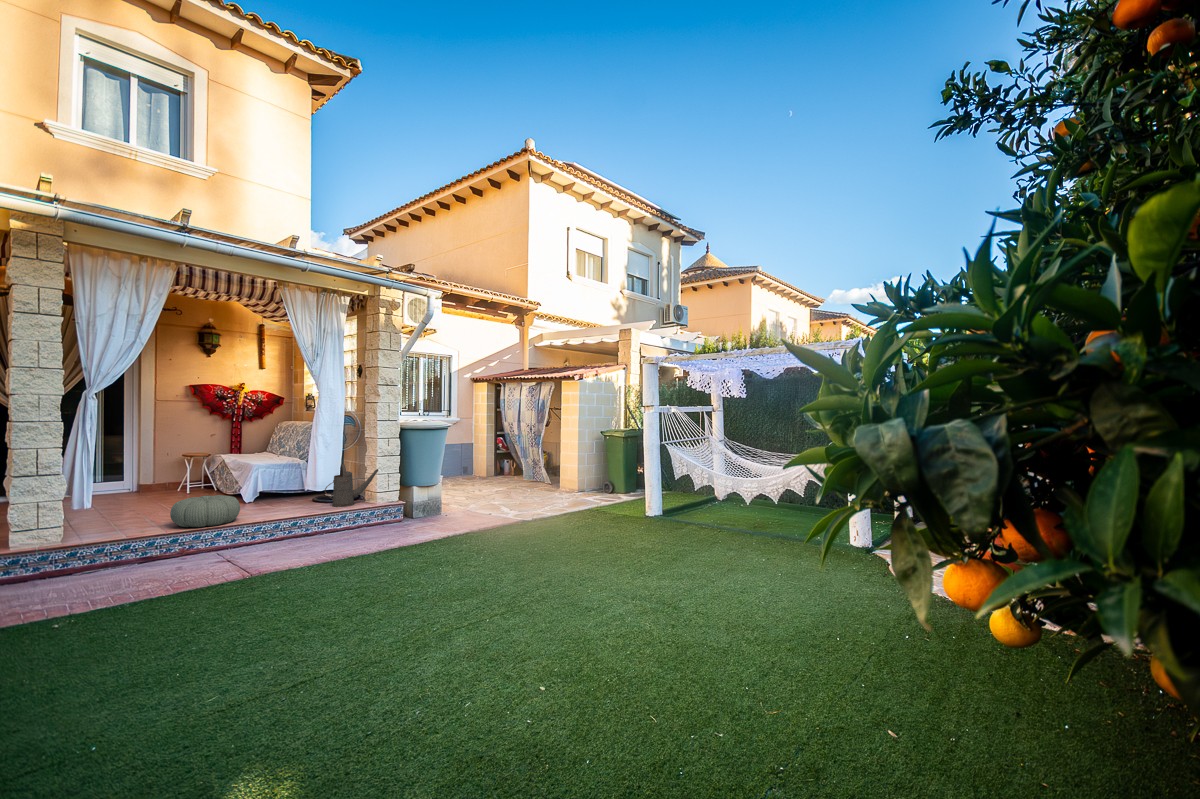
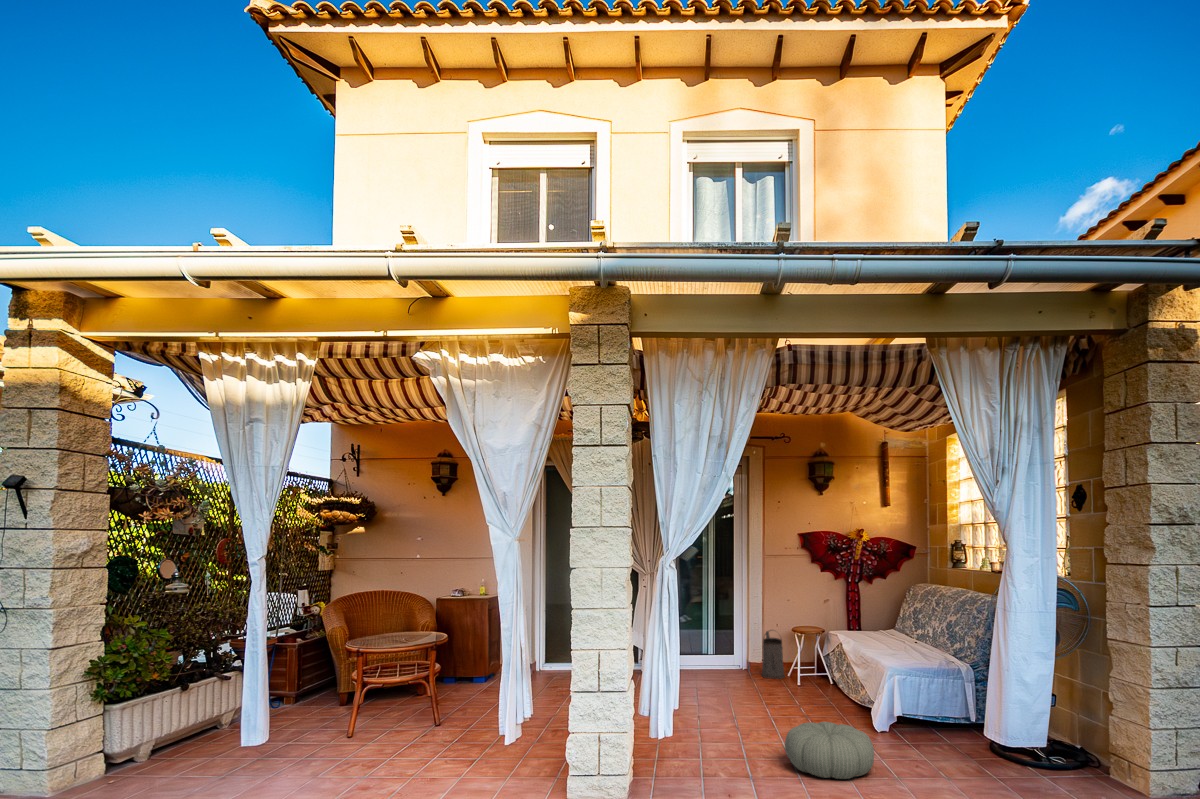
watering can: present [325,464,378,507] -> present [761,630,785,679]

